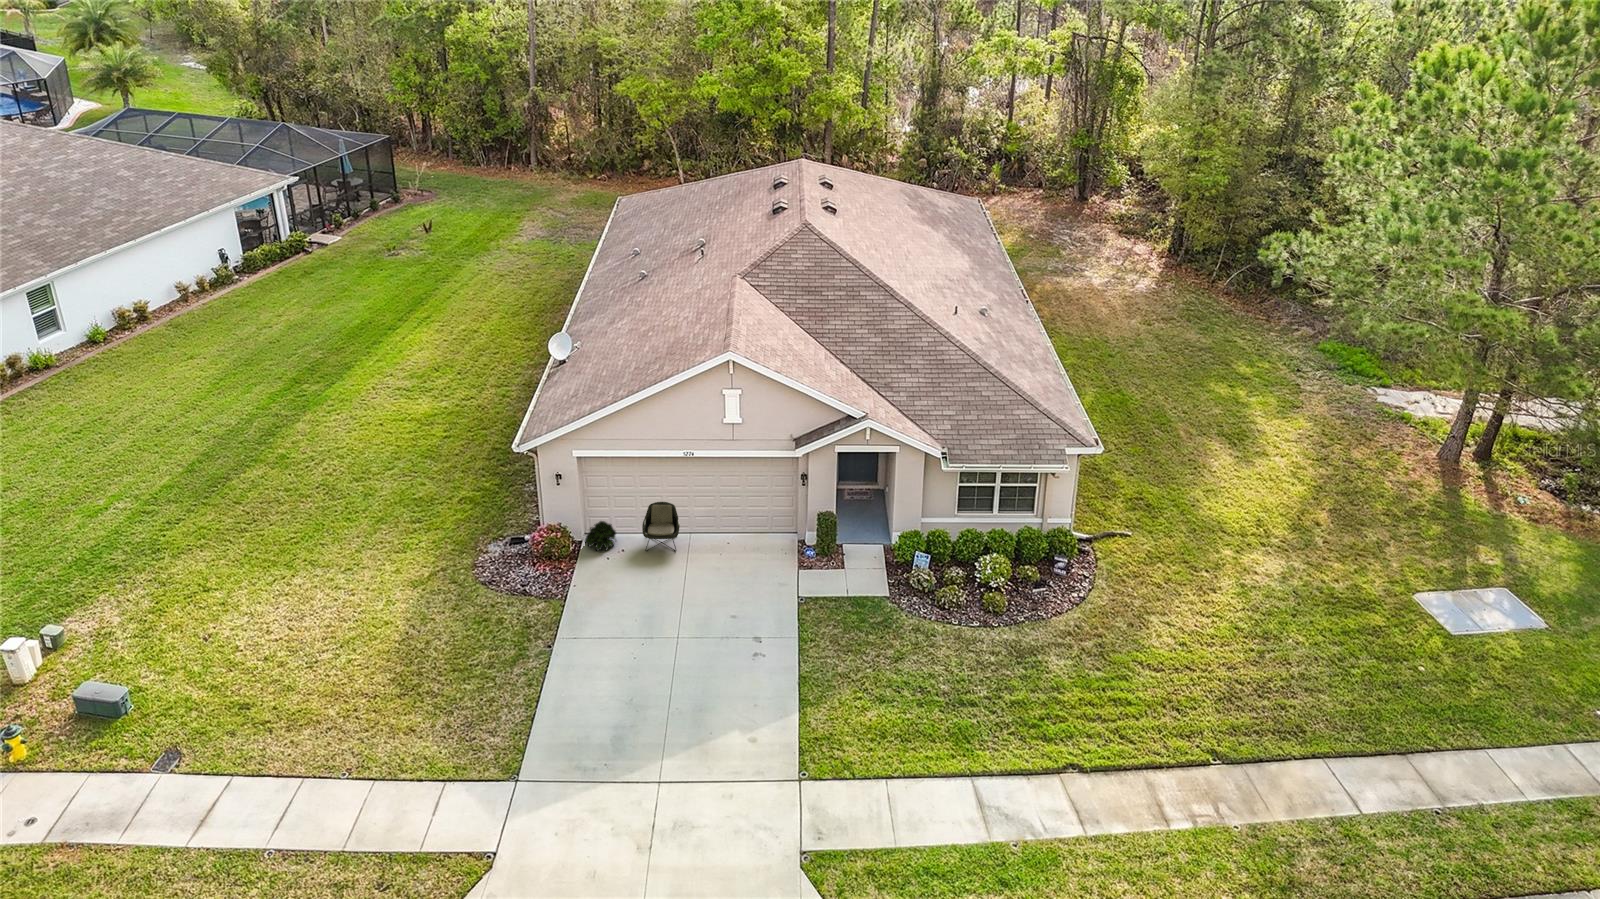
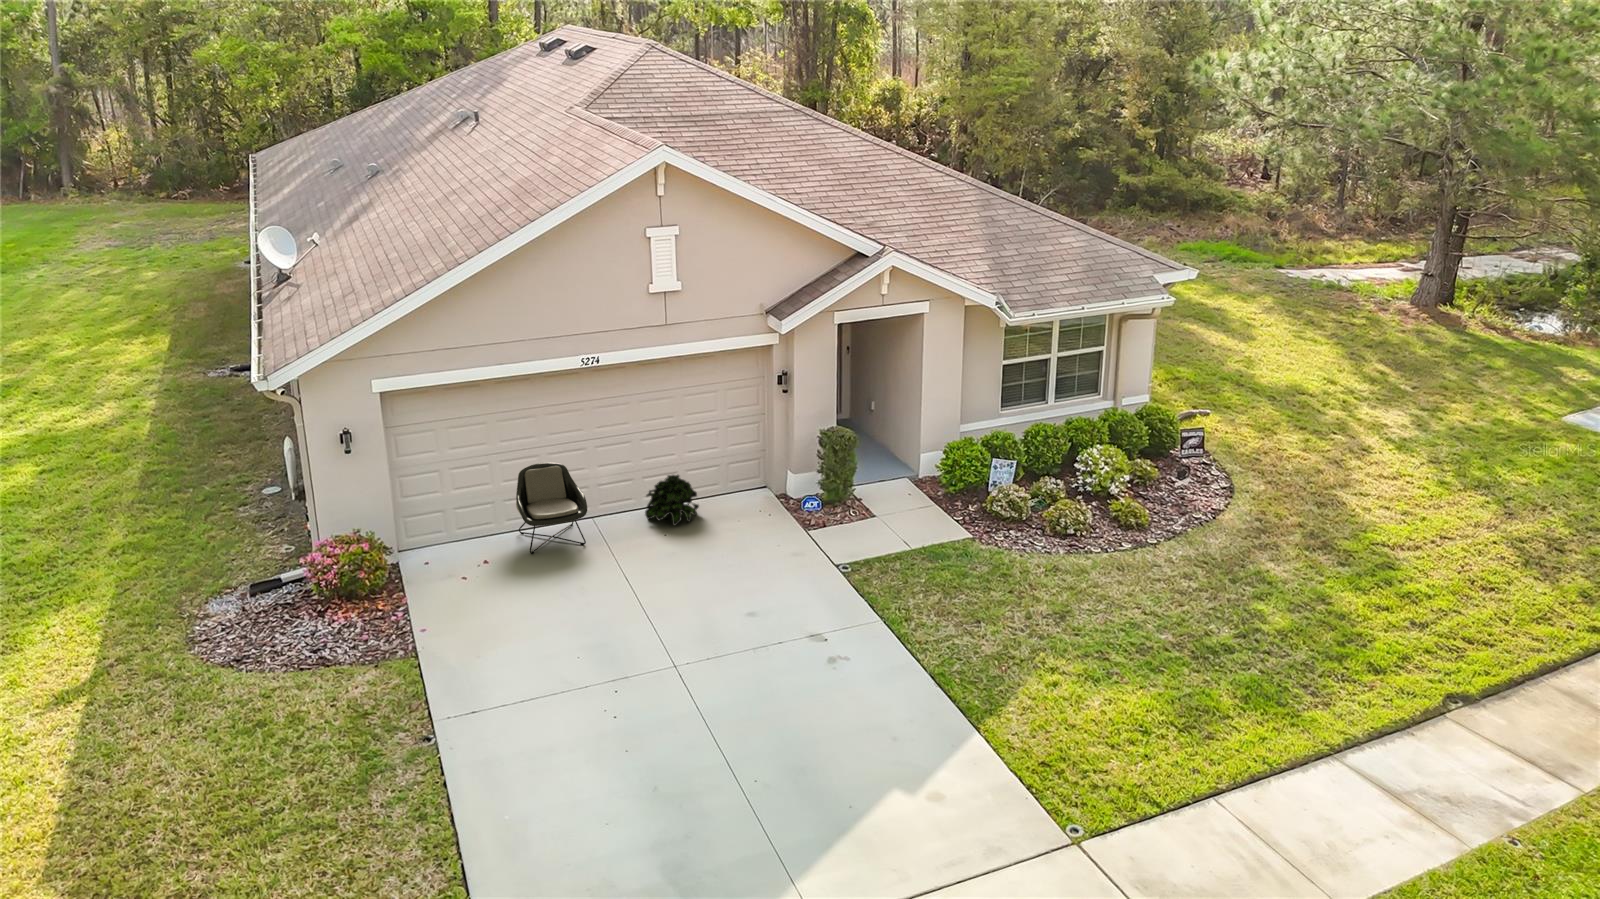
potted plant: present [585,521,616,551] -> present [645,475,699,526]

